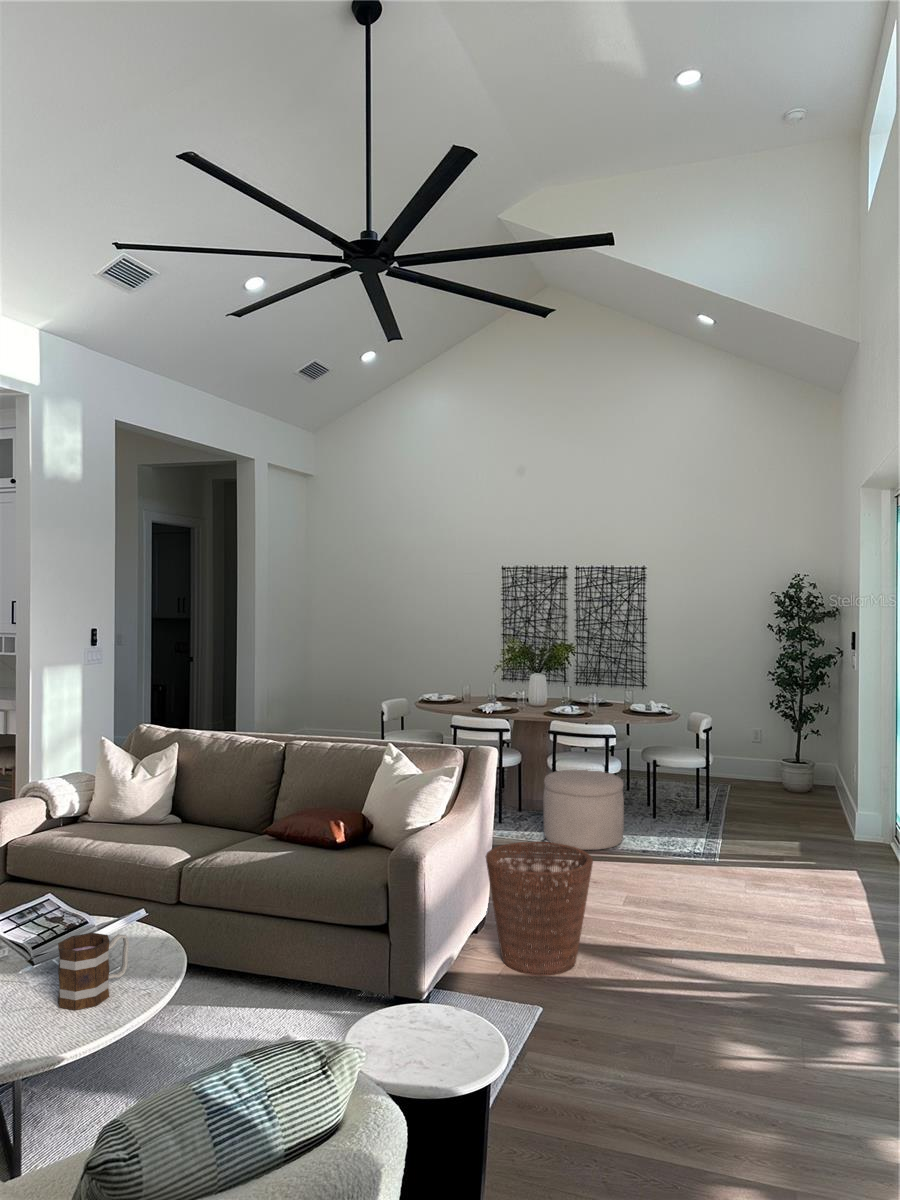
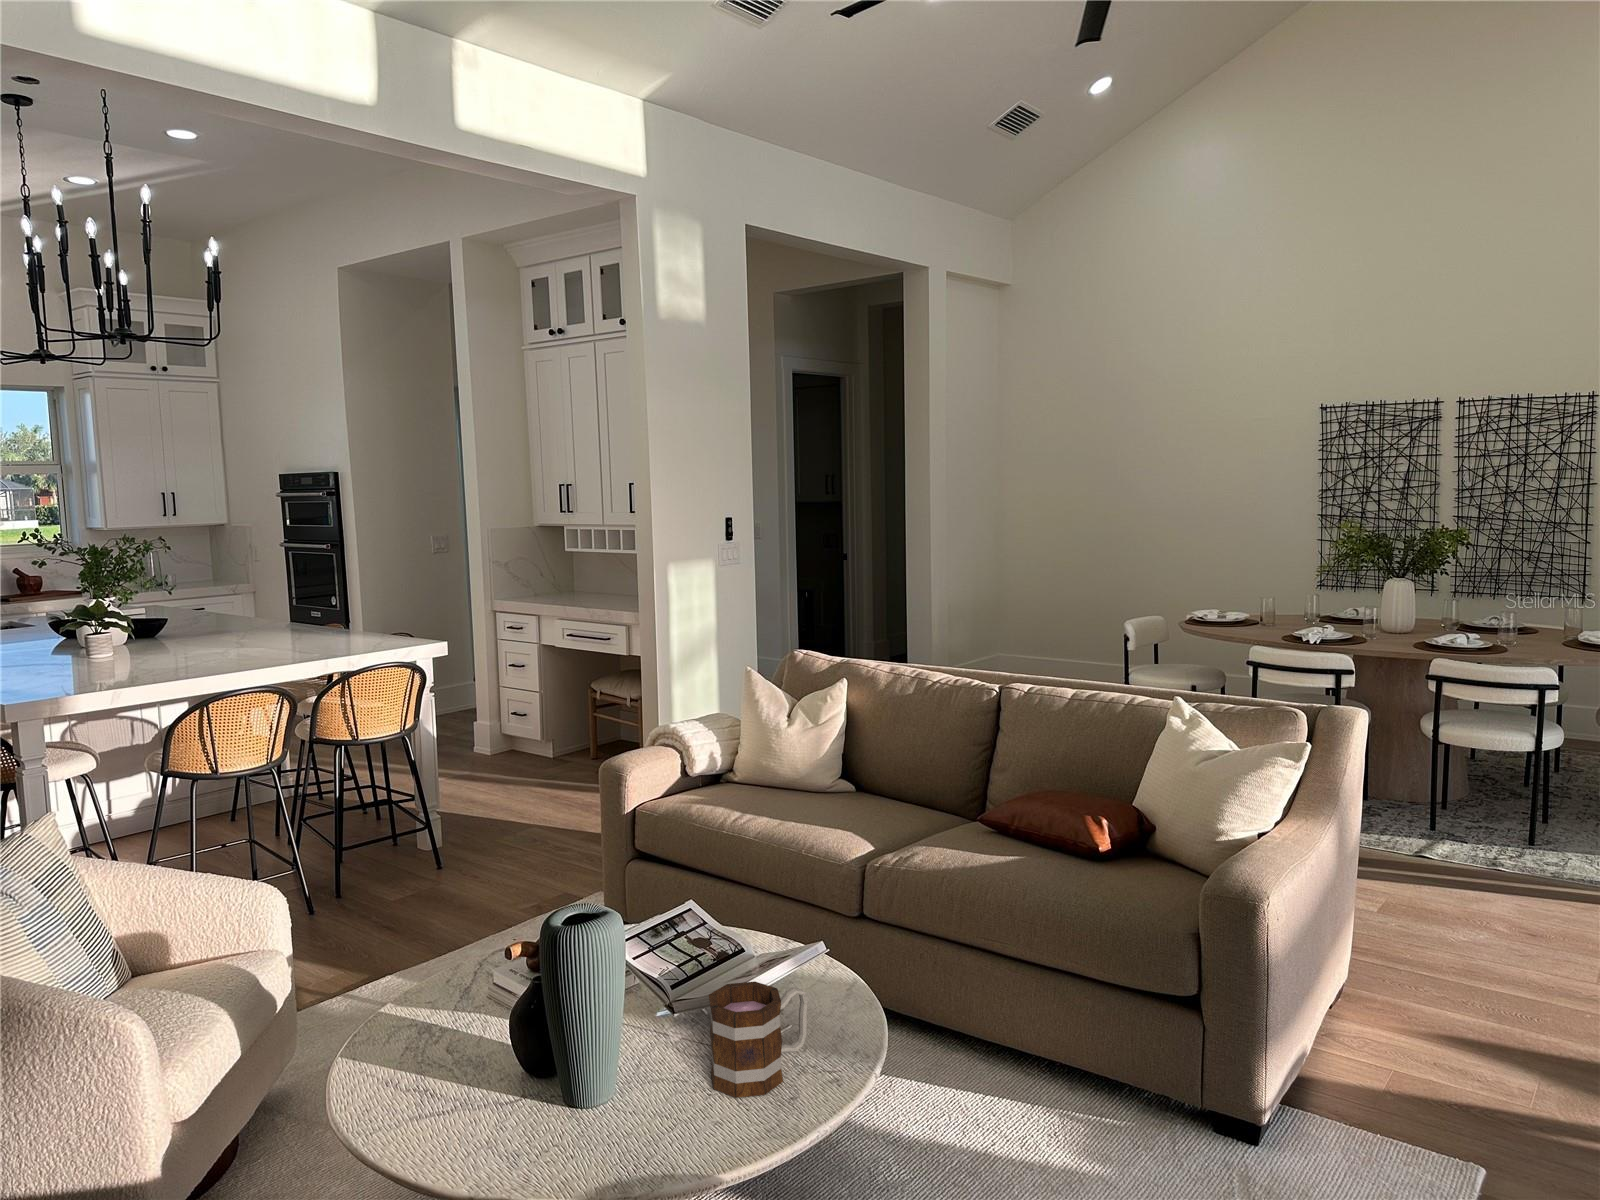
ottoman: present [543,769,624,850] -> none [1414,739,1570,874]
basket: present [485,842,593,975] -> none [1352,869,1564,1100]

